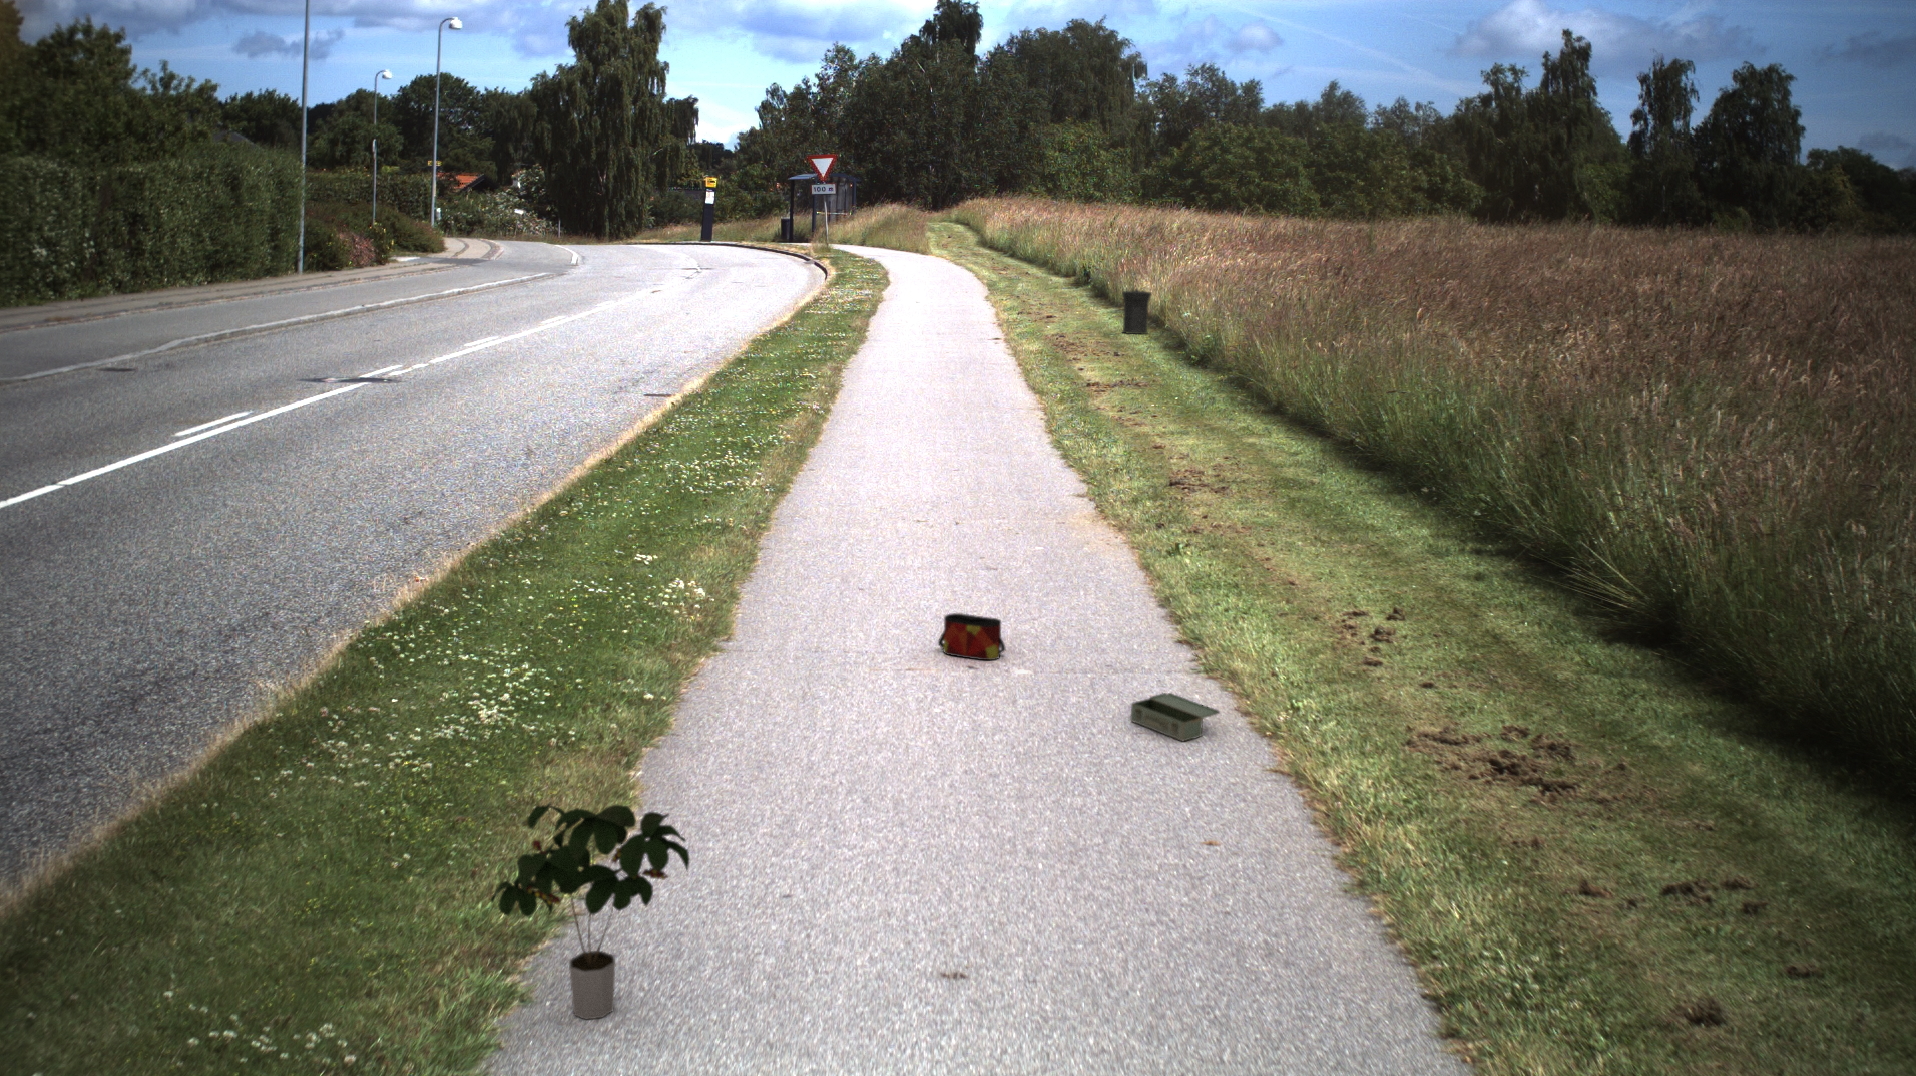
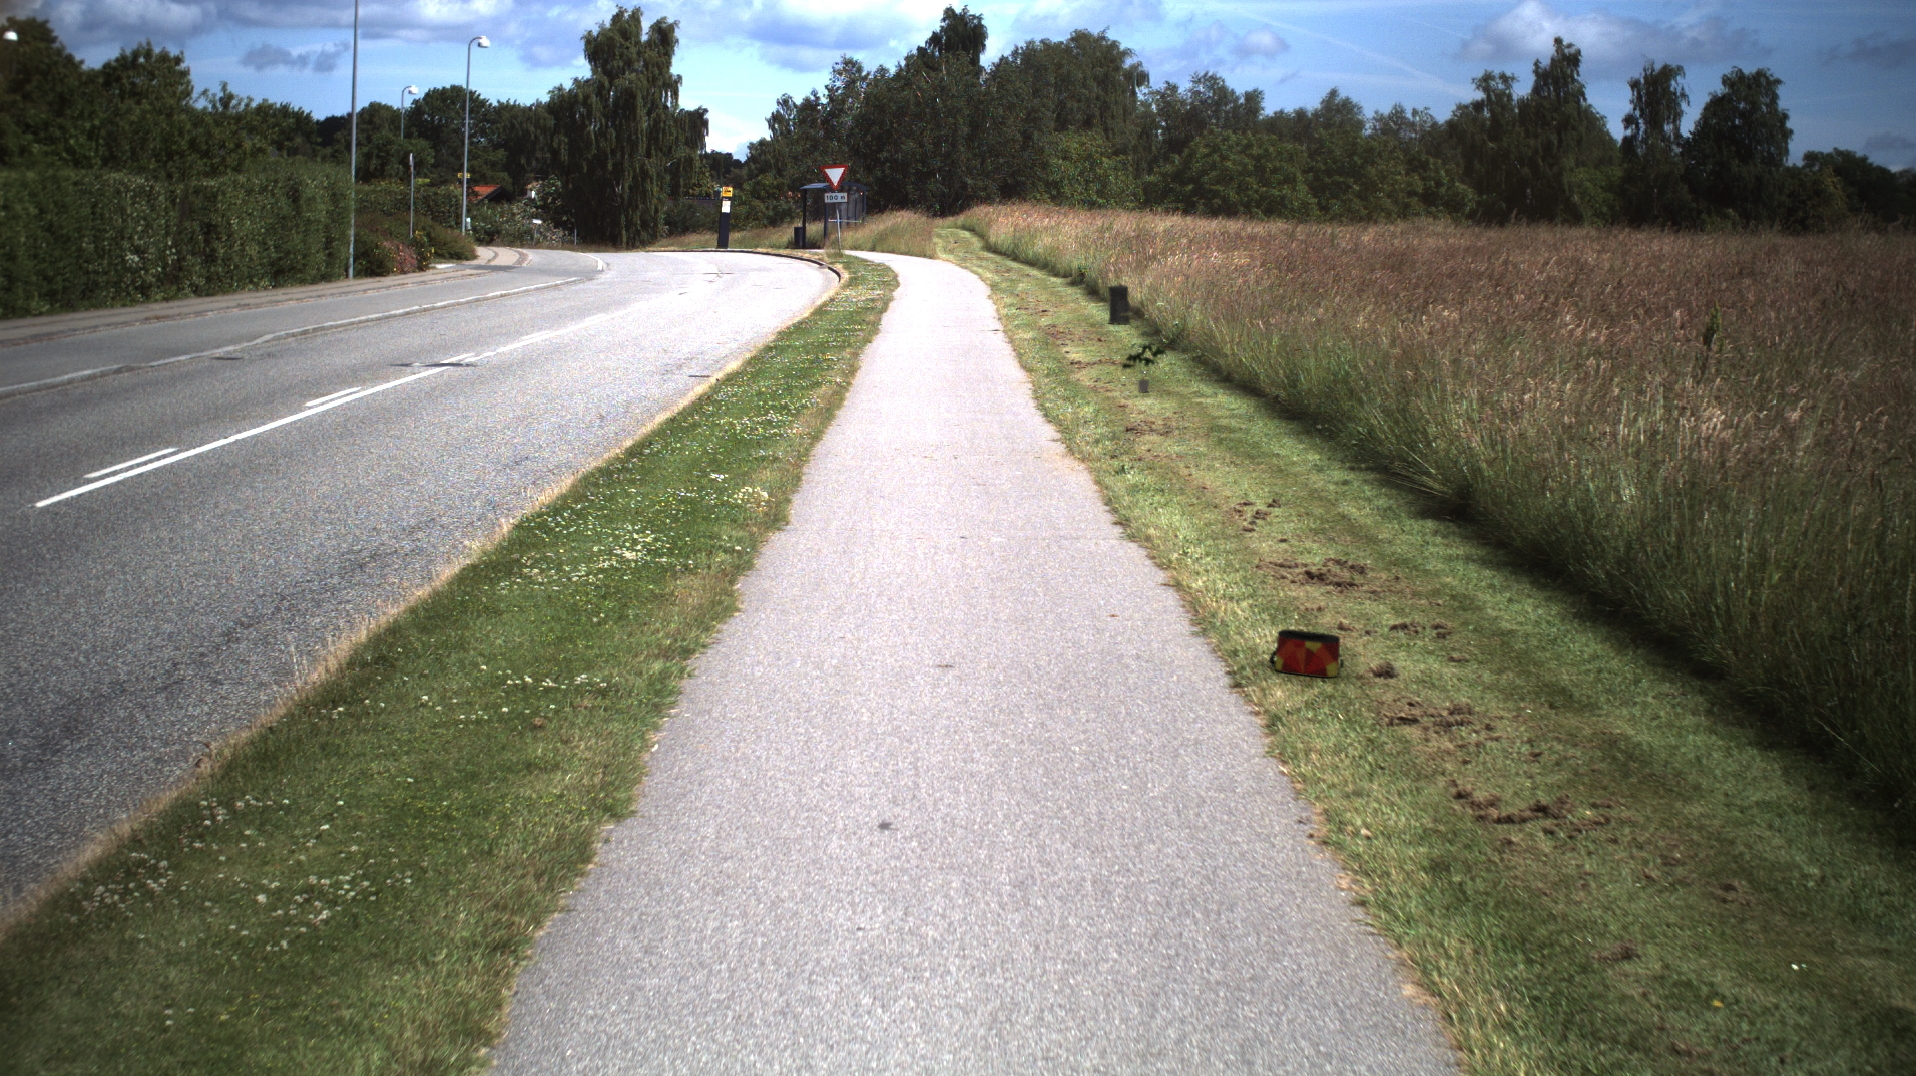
bag: present [938,613,1005,660] -> present [1269,629,1344,678]
toolbox: present [1131,693,1220,741] -> none [1070,542,1131,570]
potted plant: present [491,802,690,1019] -> present [1121,343,1166,392]

